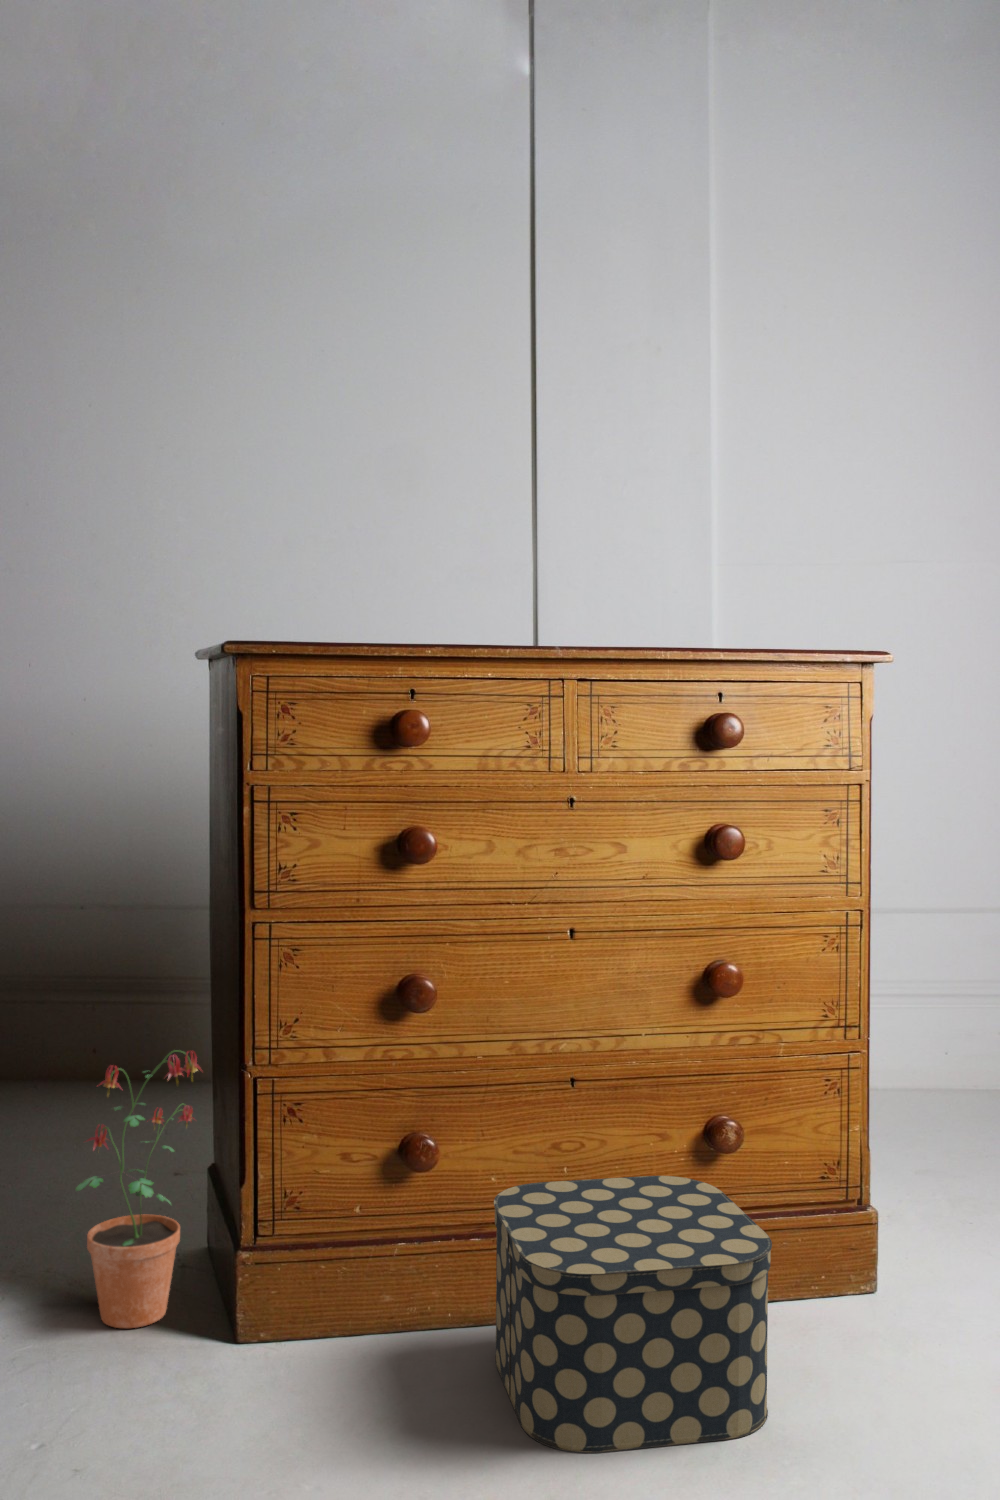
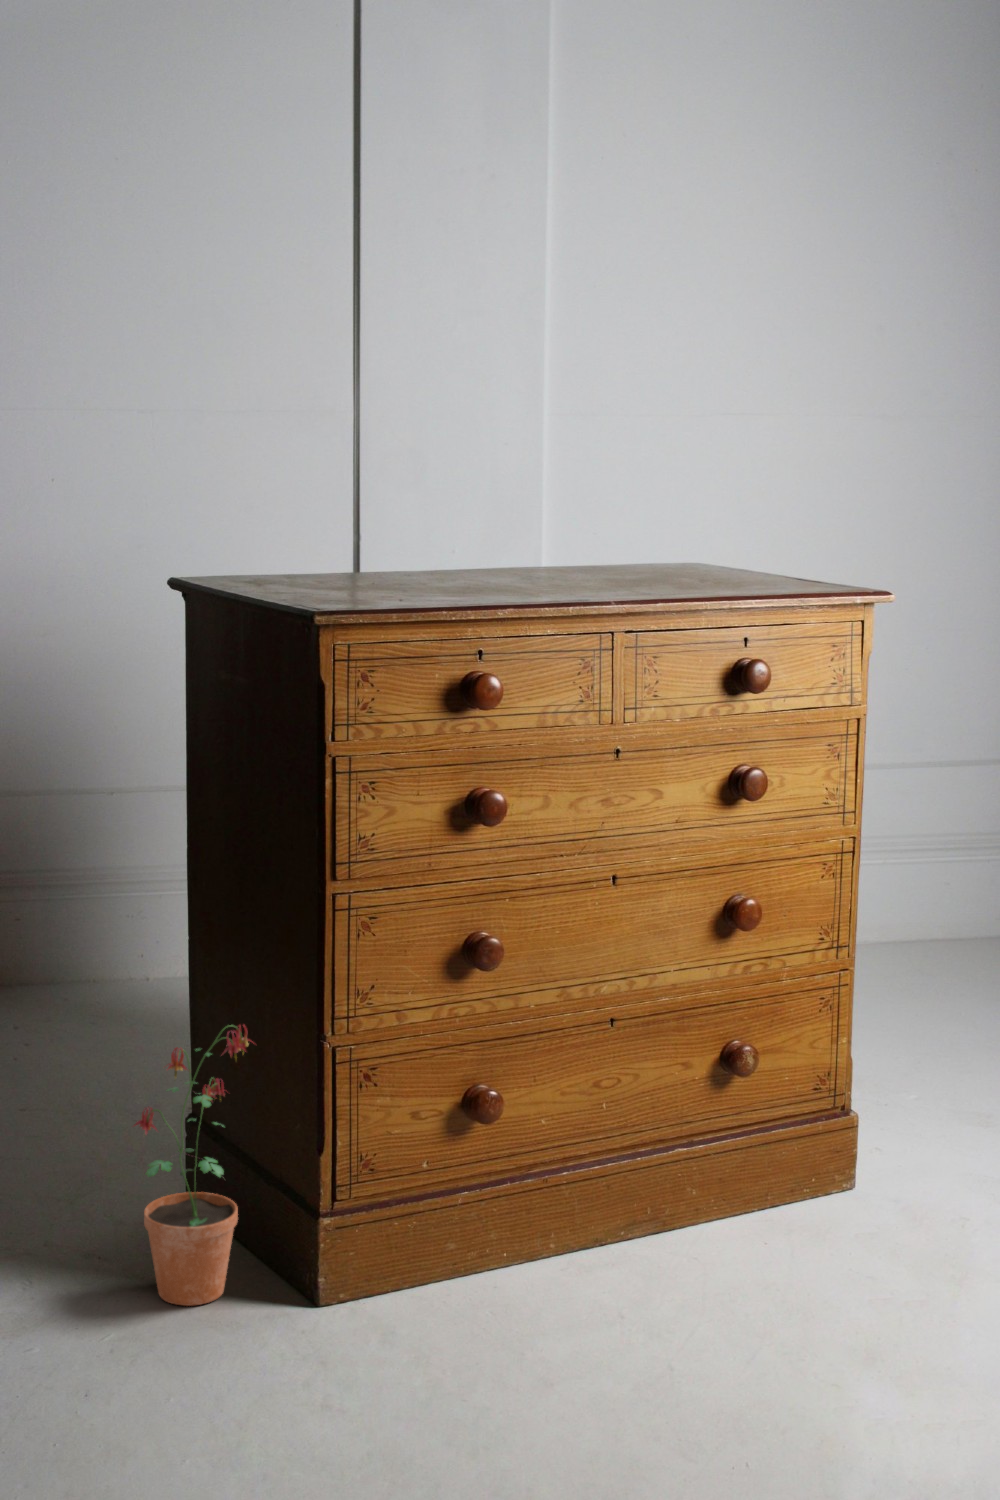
storage box: present [494,1176,772,1453] -> none [568,1103,842,1347]

